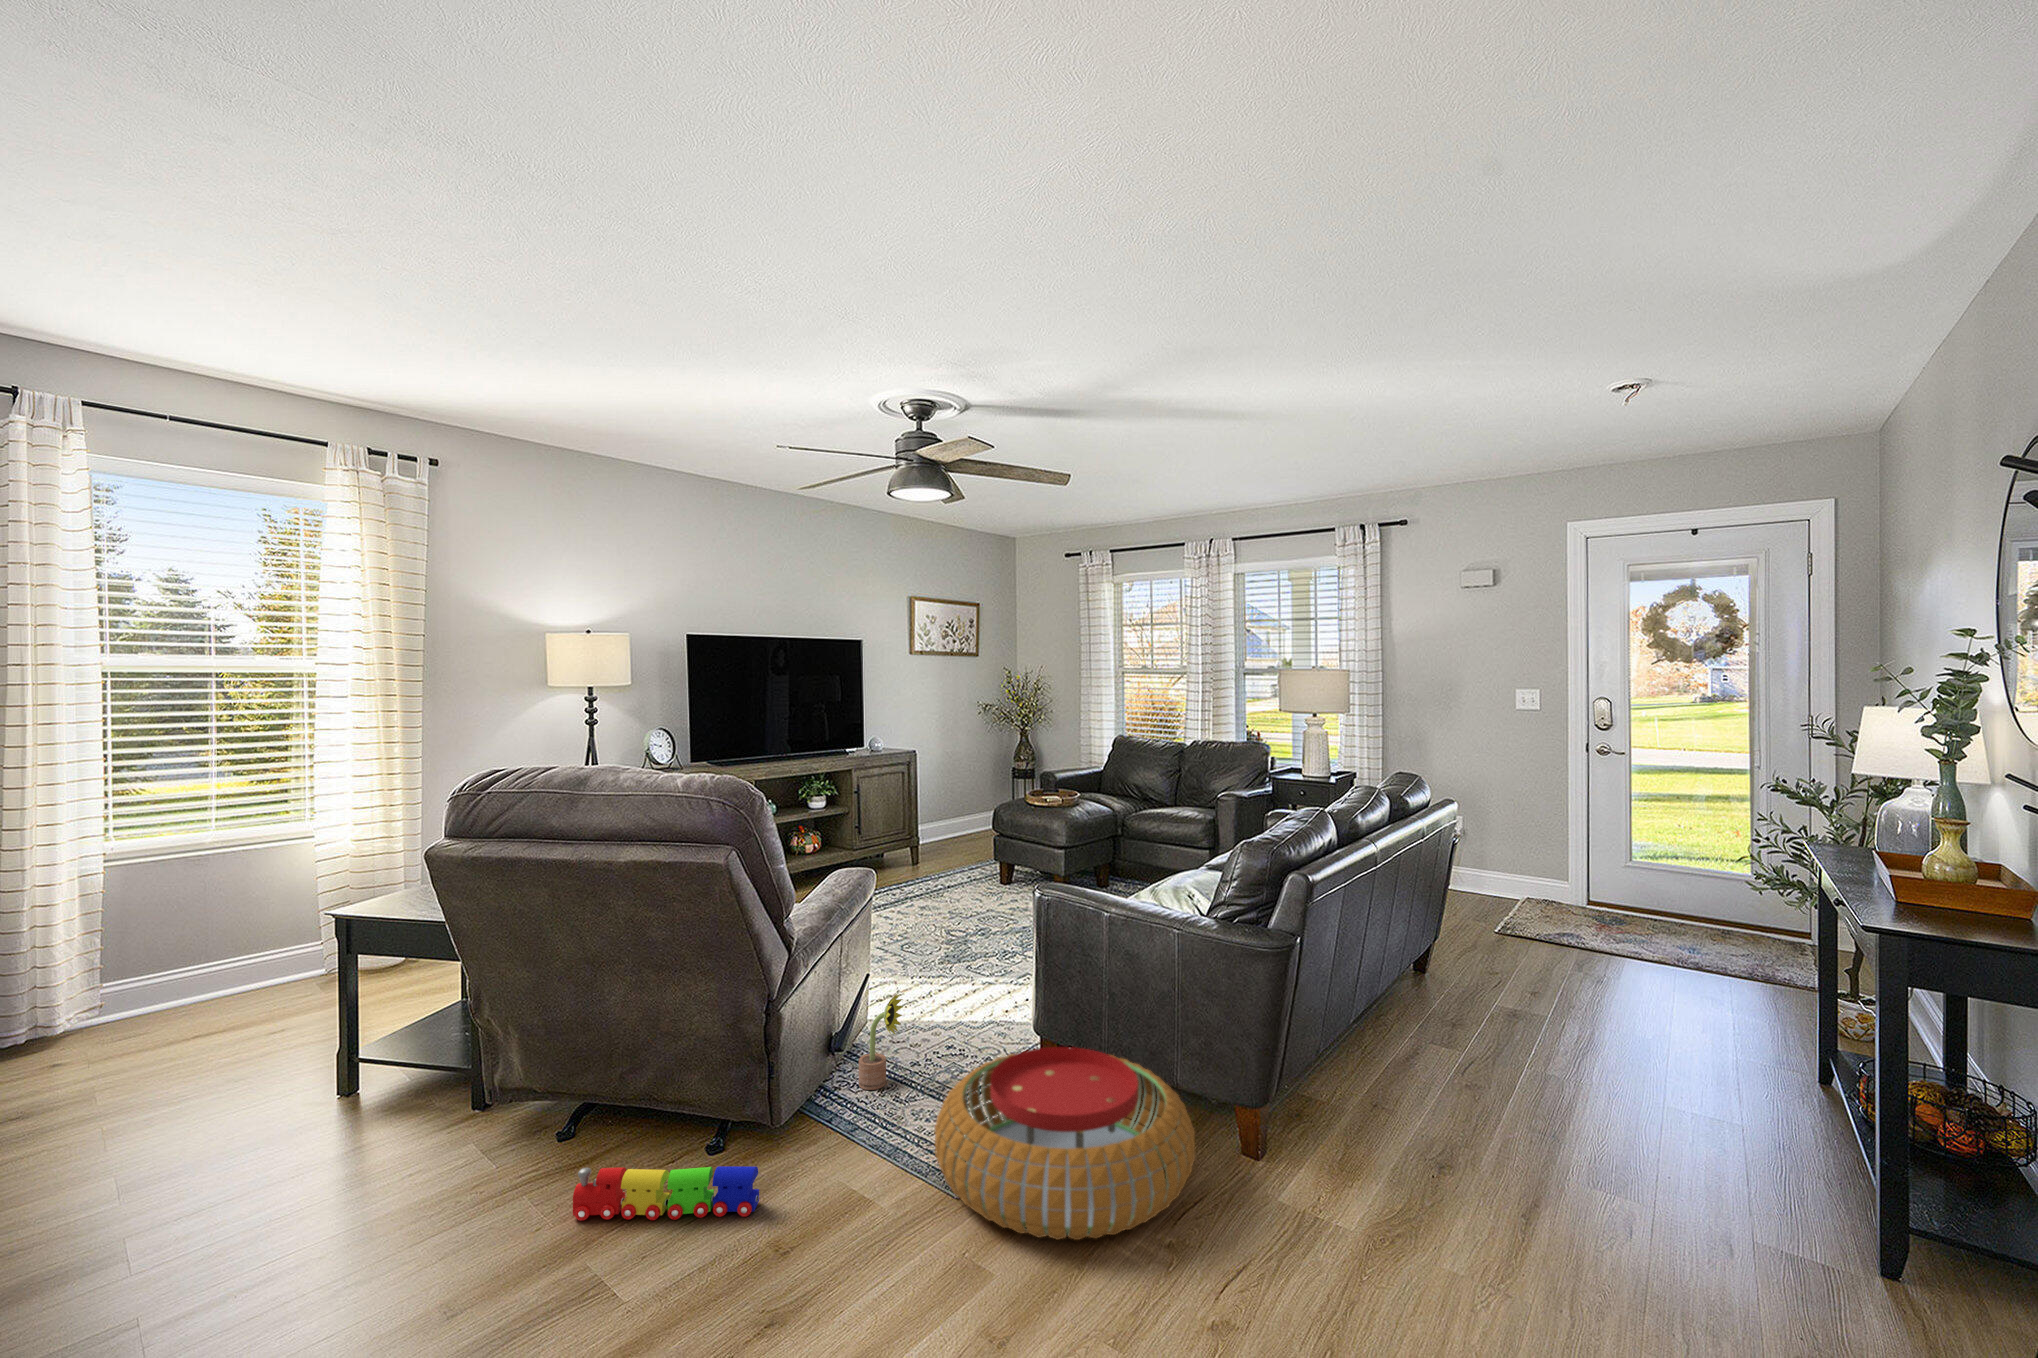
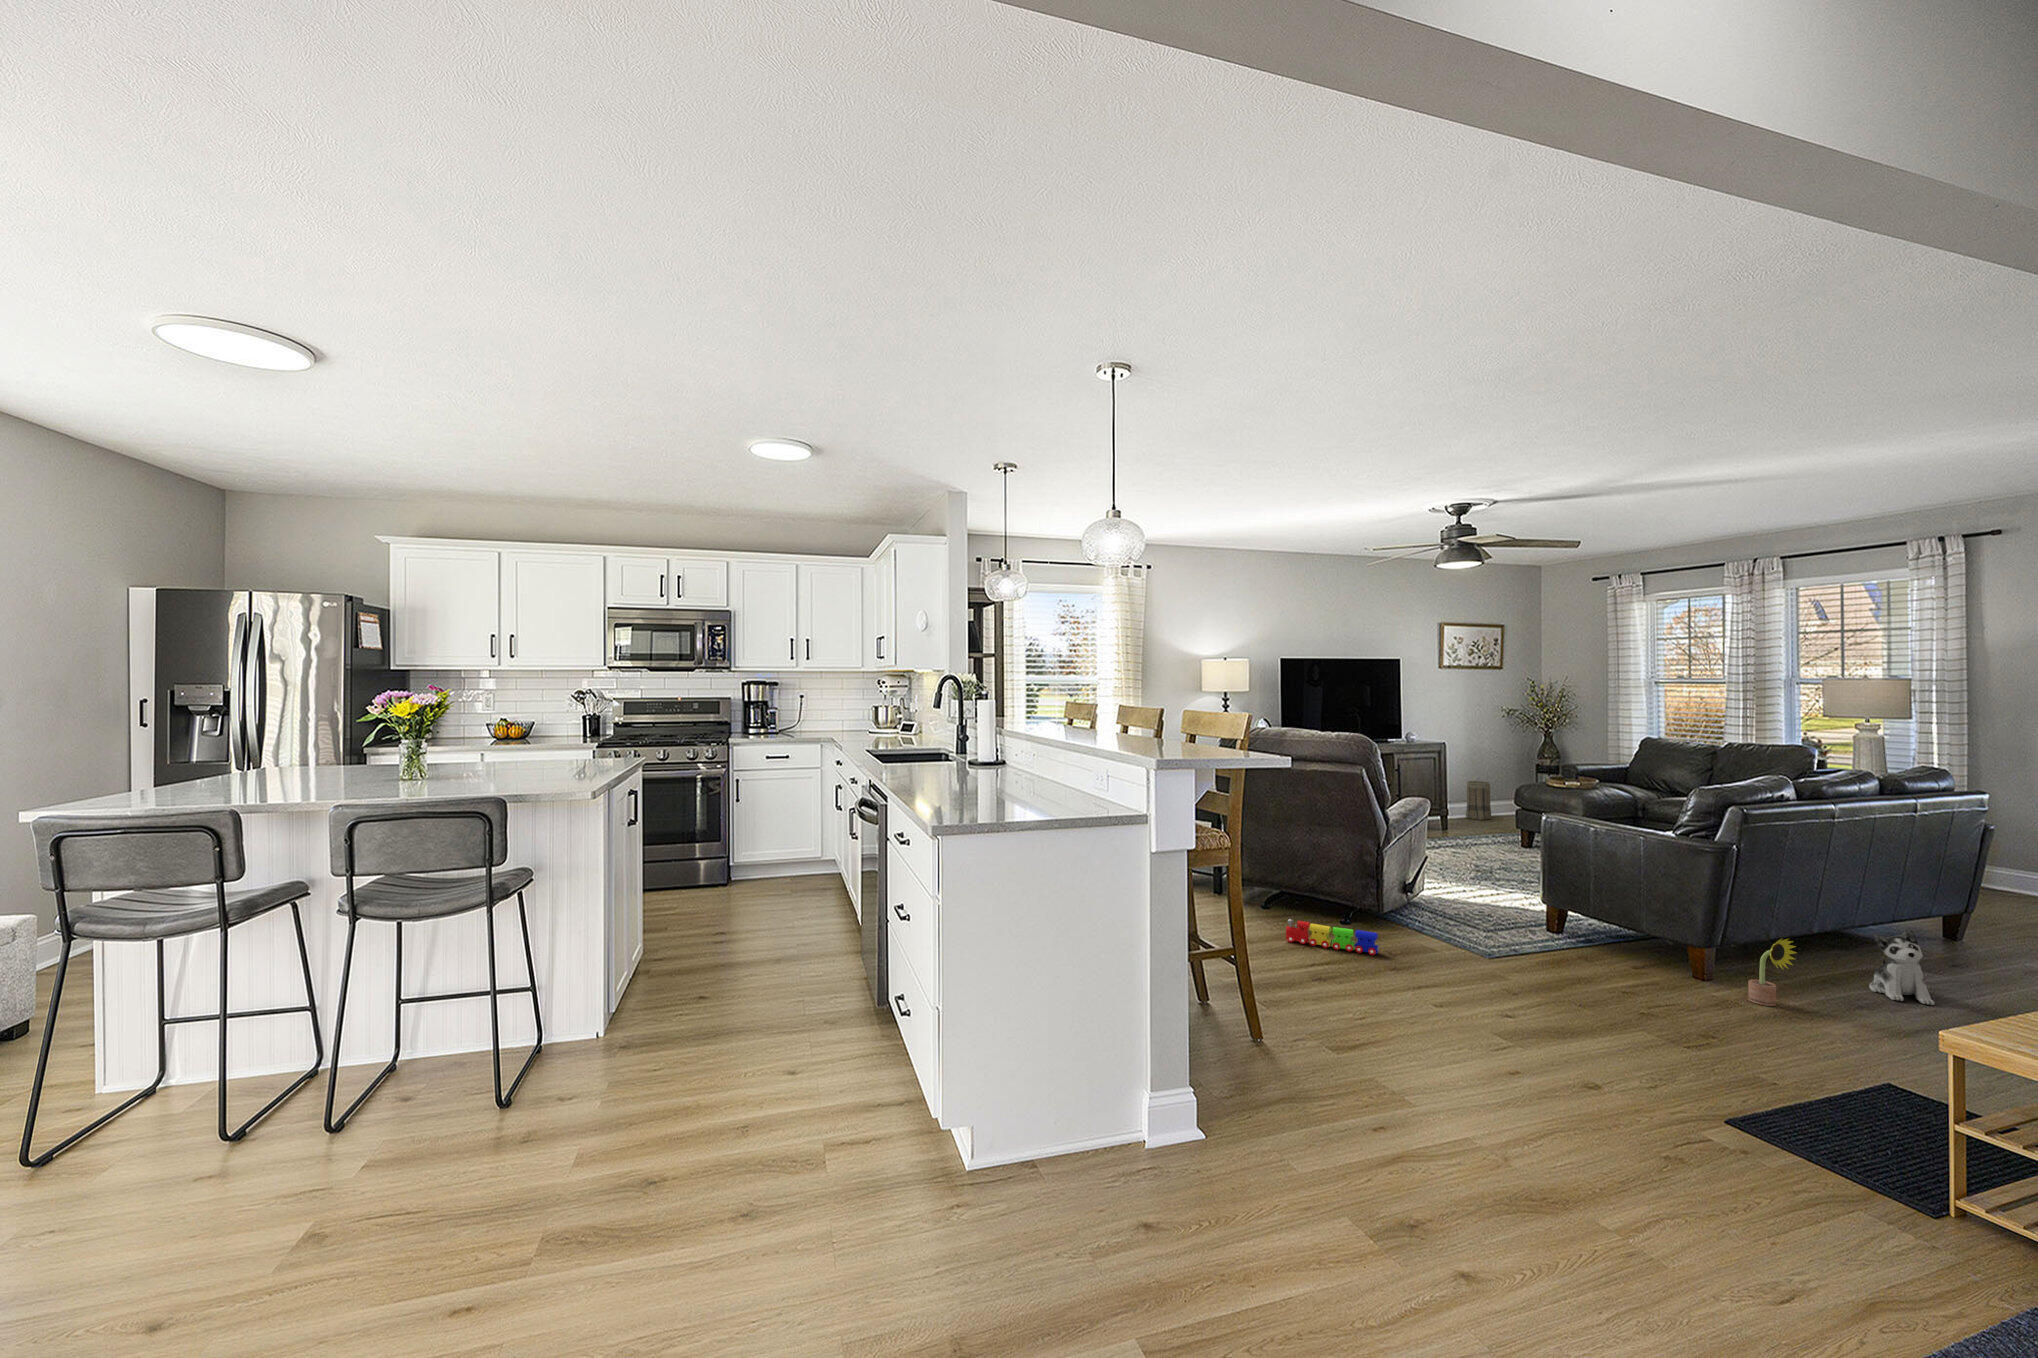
basket: none [938,794,966,842] -> present [1466,781,1491,820]
decorative plant: present [859,994,903,1090] -> present [1748,939,1796,1006]
plush toy: none [1398,996,1469,1100] -> present [1869,929,1934,1005]
pouf: present [935,1047,1195,1240] -> none [1479,909,1659,998]

